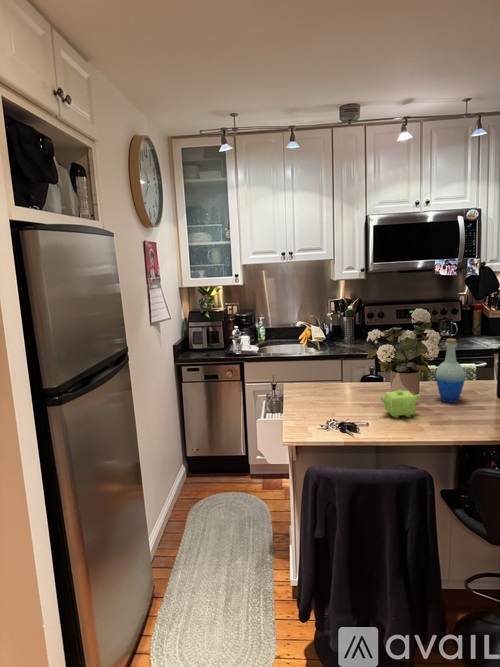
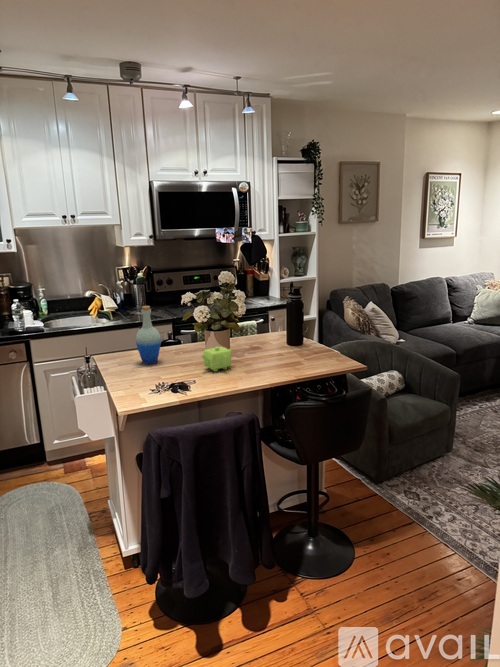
bottle: present [436,339,465,403] -> present [136,306,161,364]

